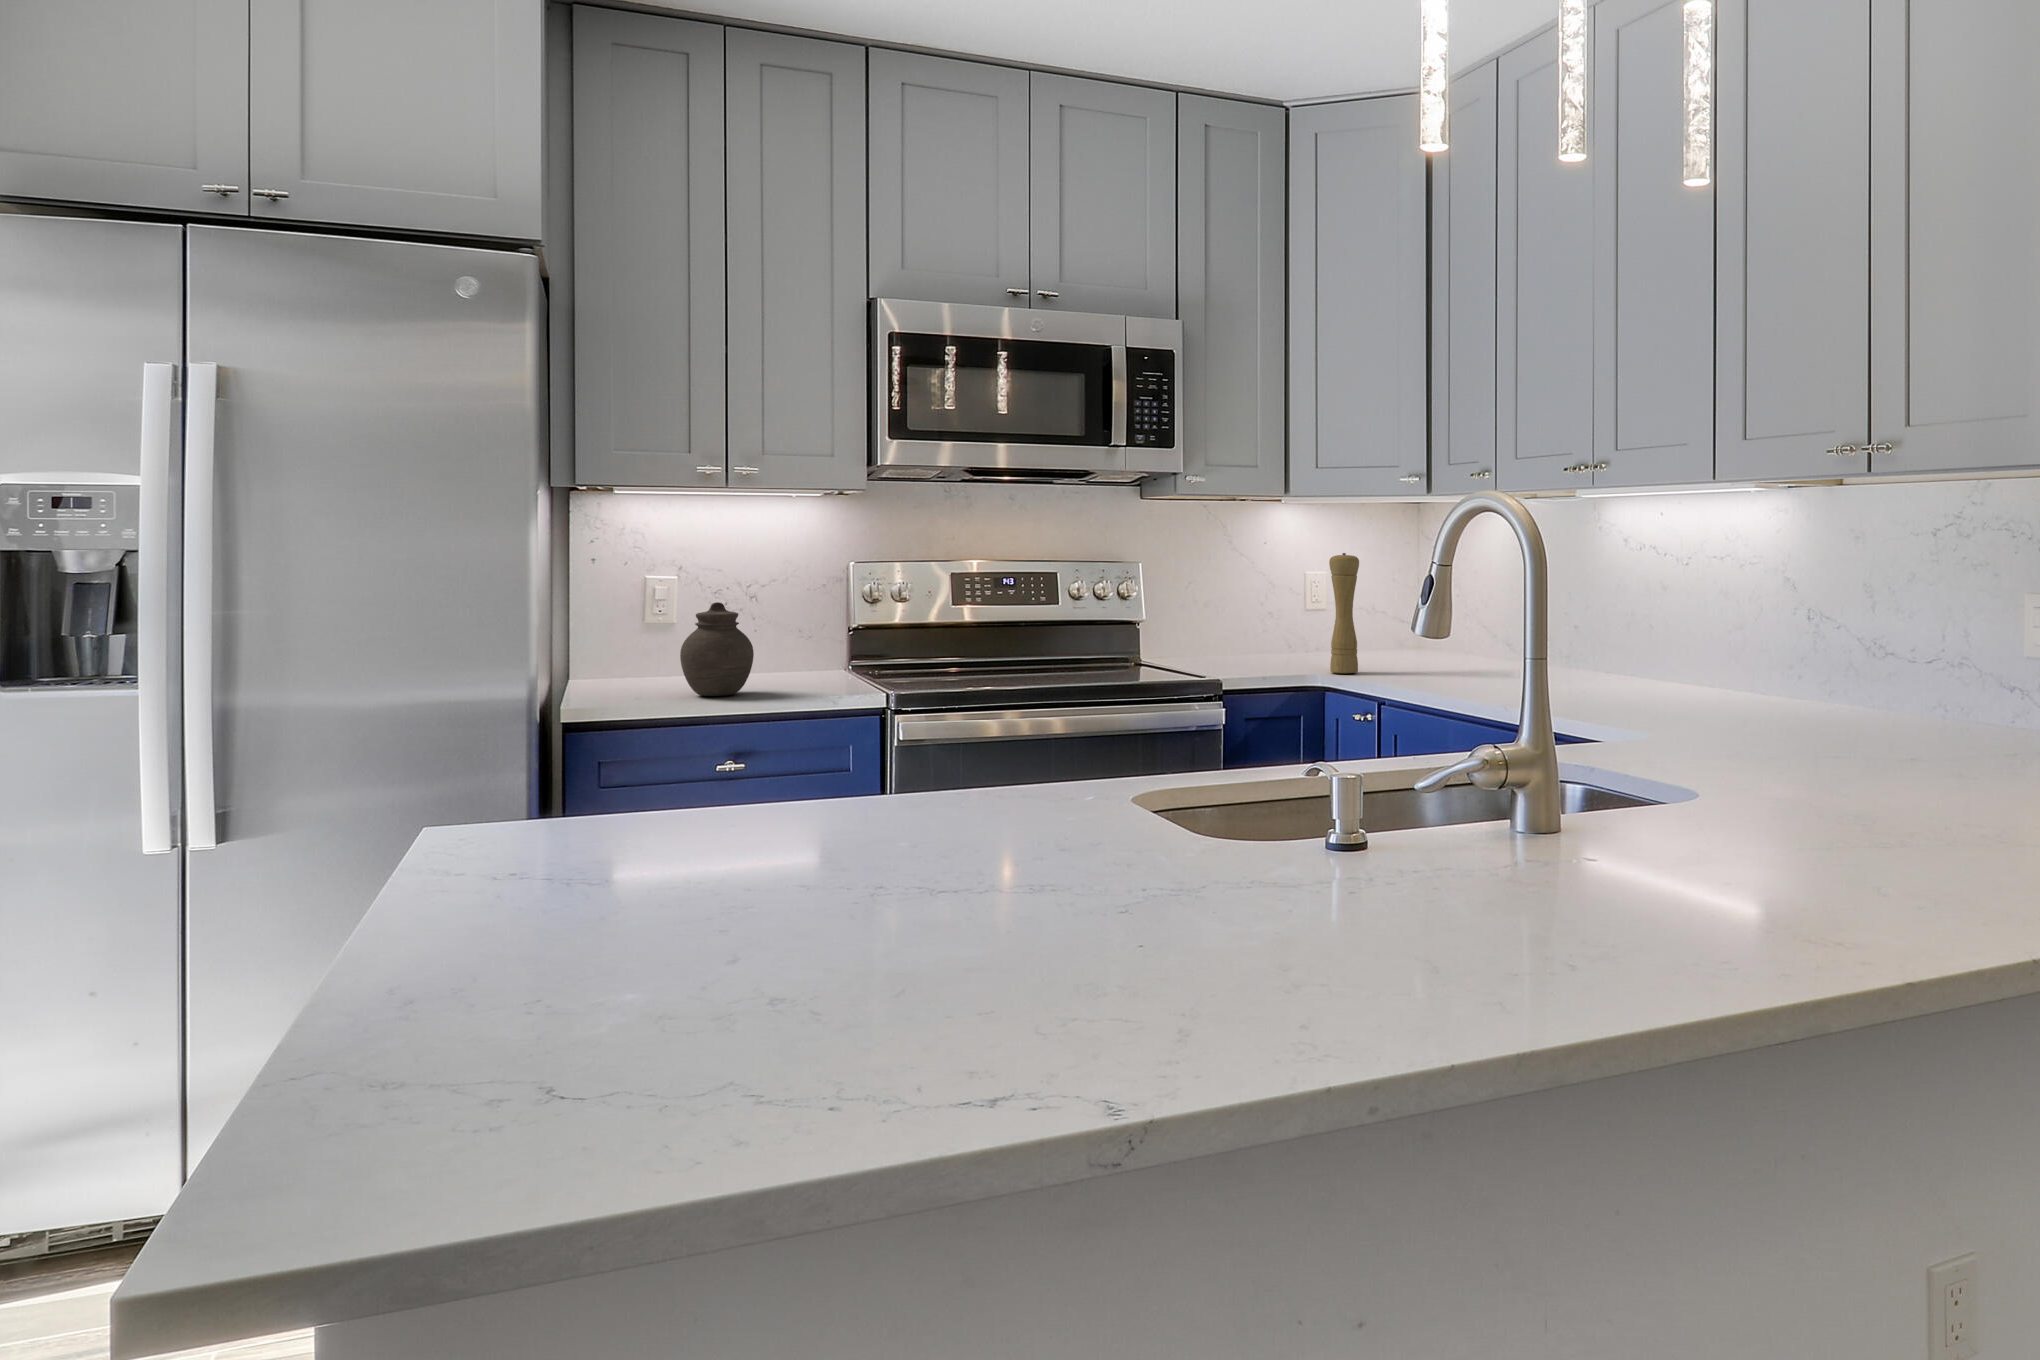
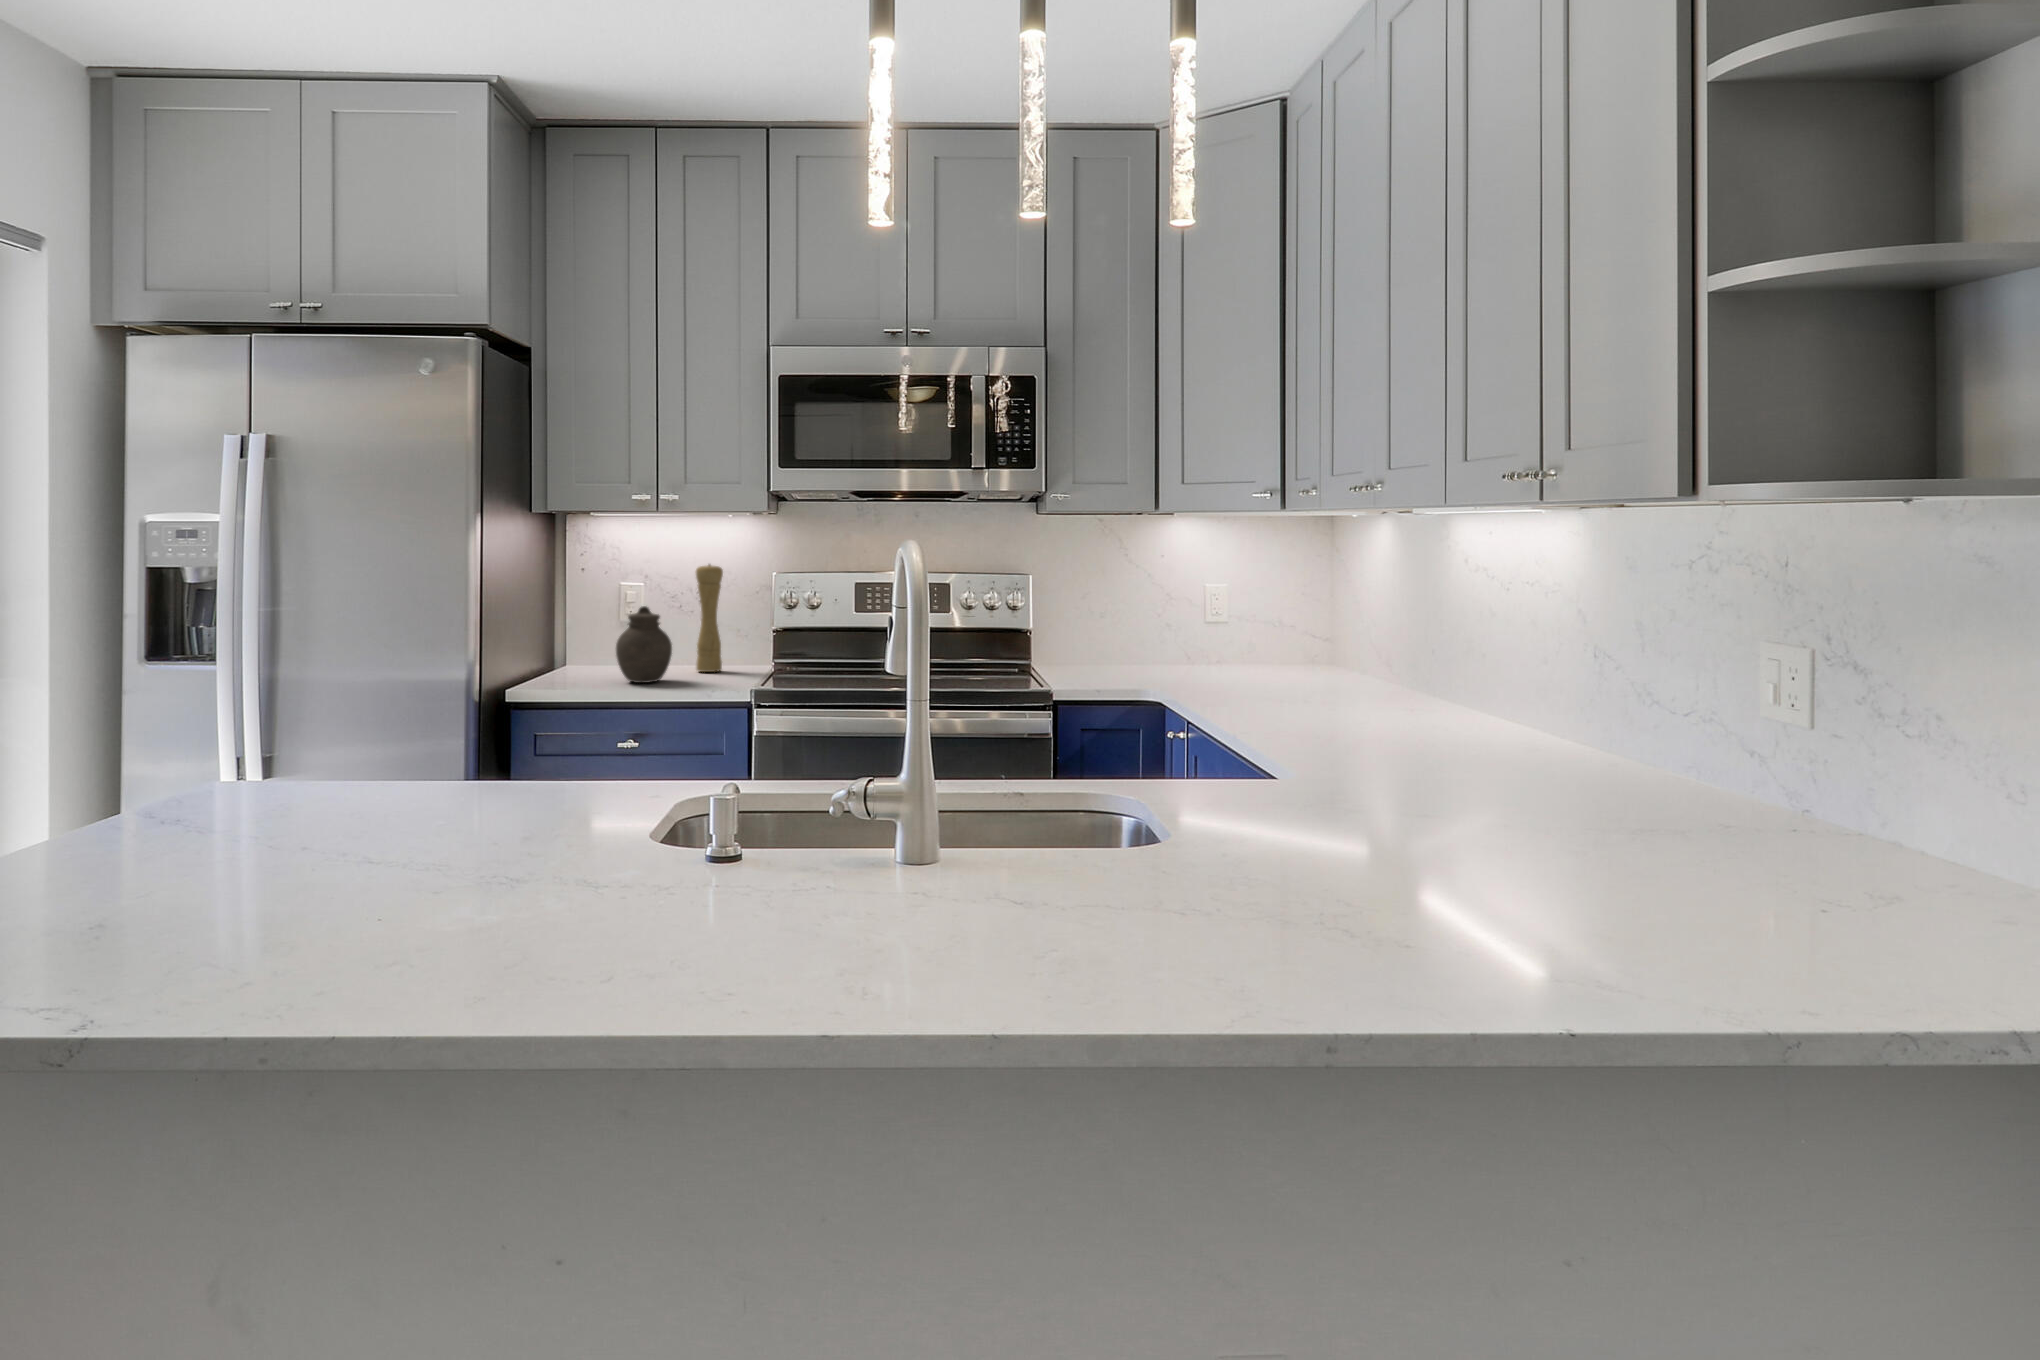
pepper mill: present [1329,553,1359,673] -> present [696,564,723,672]

